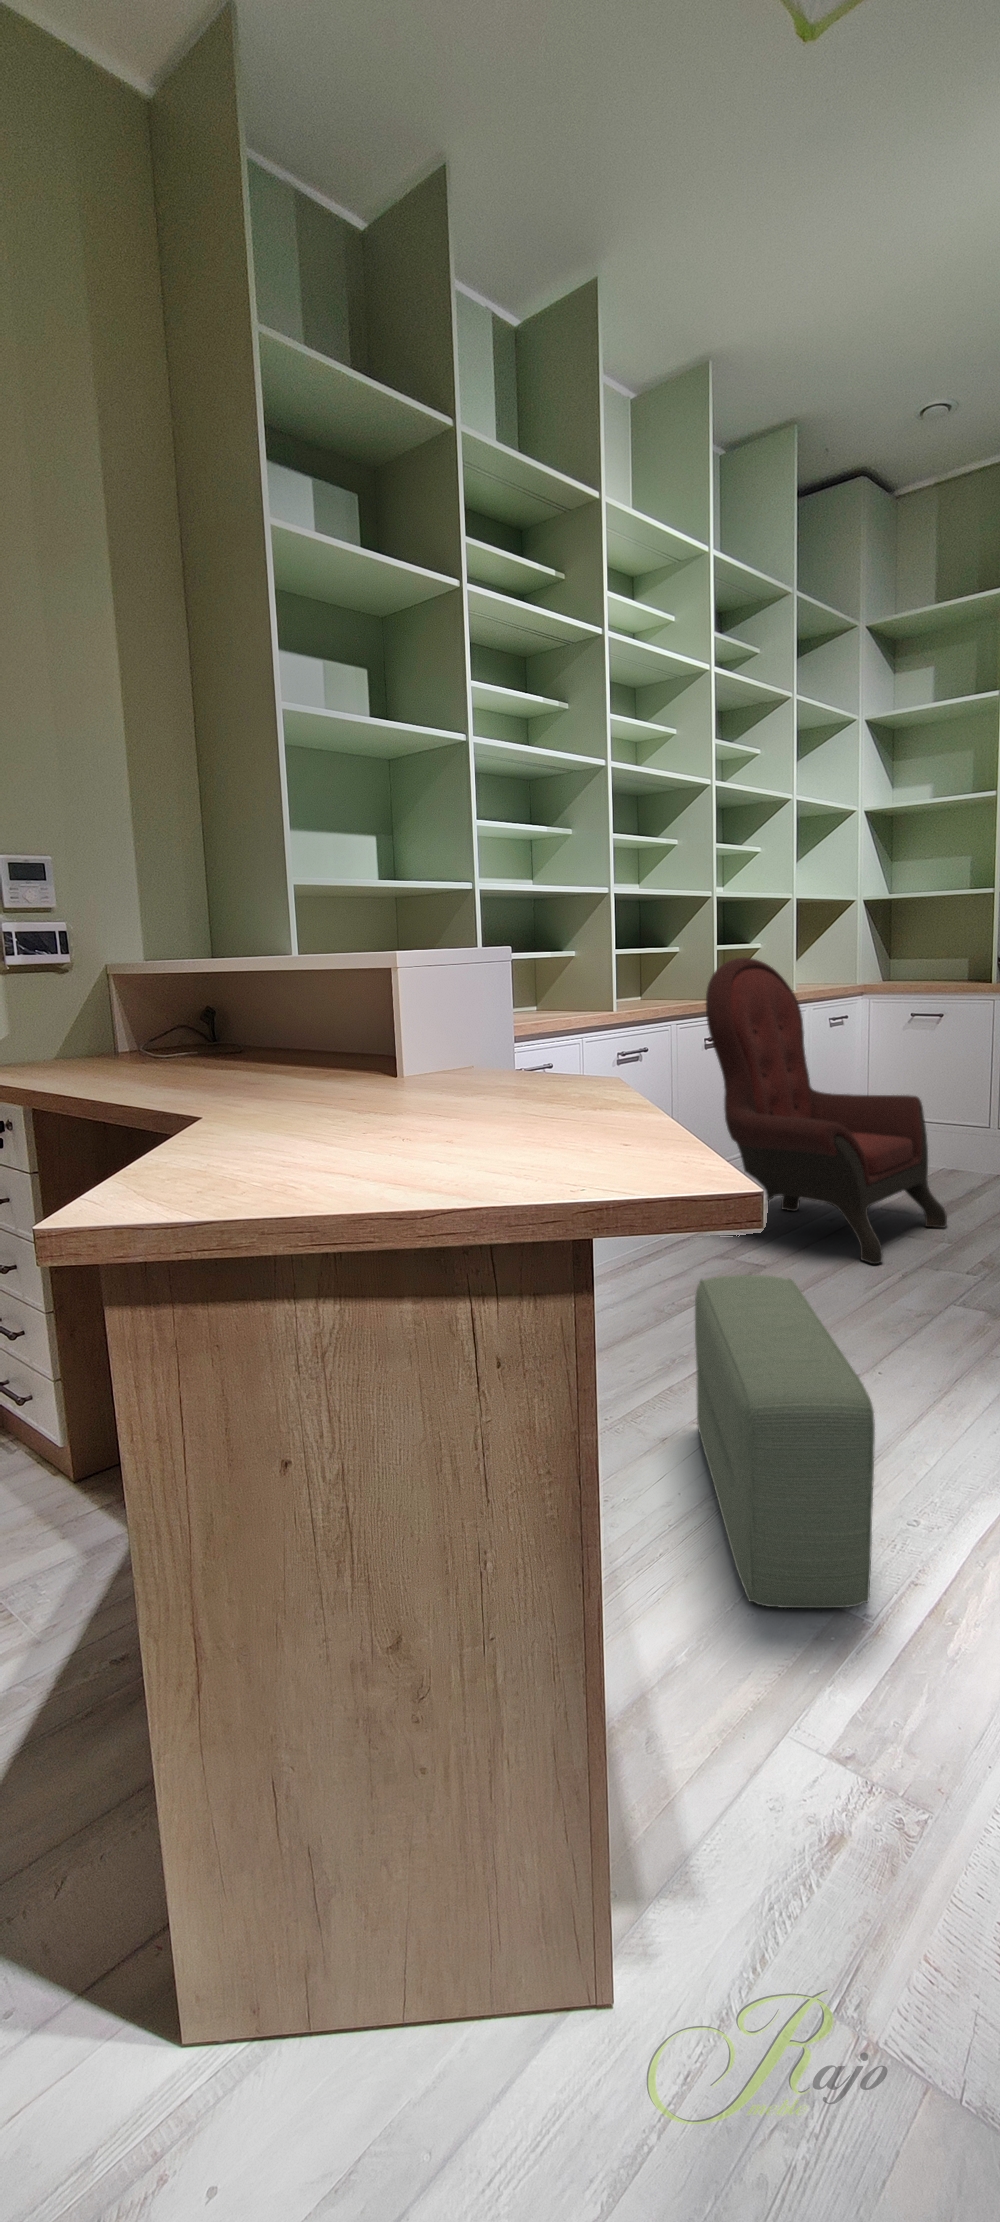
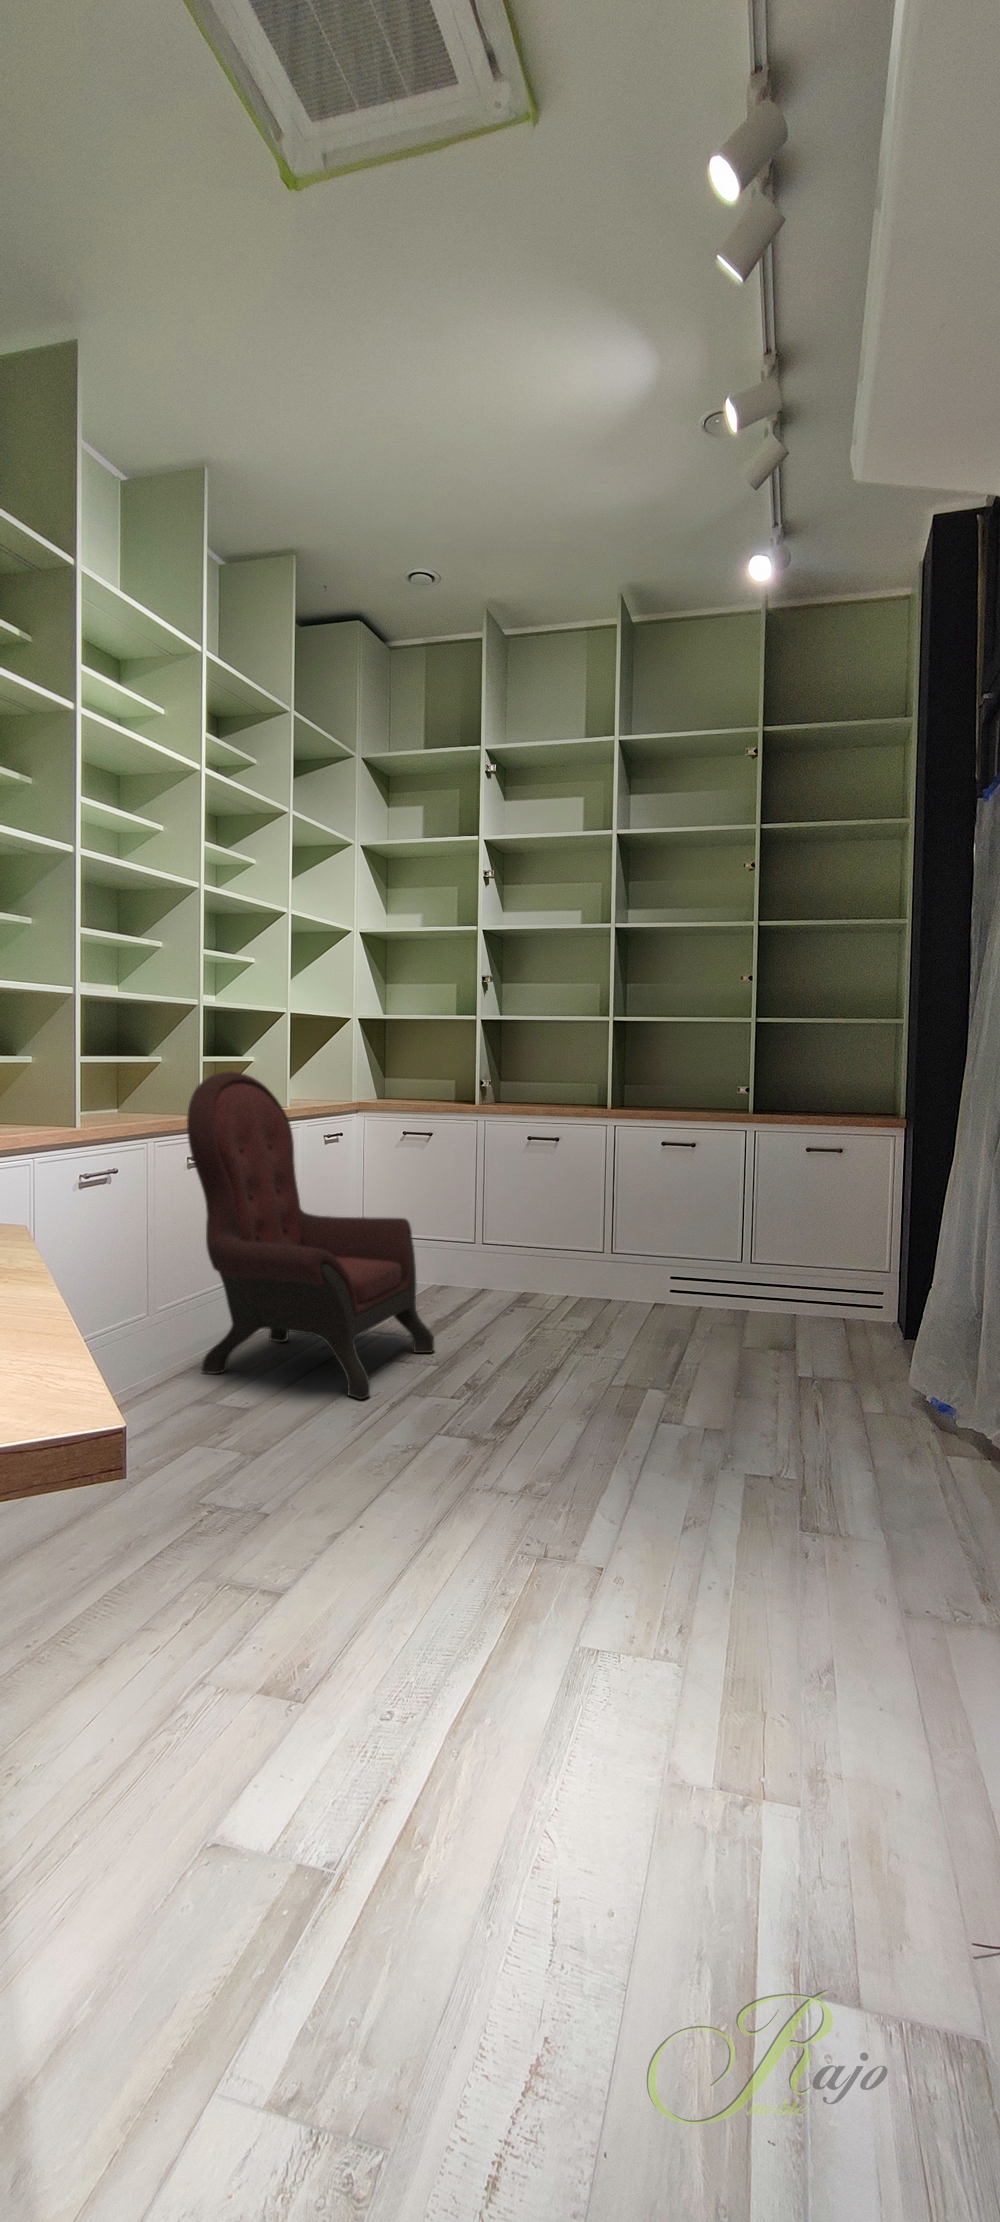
pouf: present [695,1275,875,1608] -> none [143,1443,337,1894]

